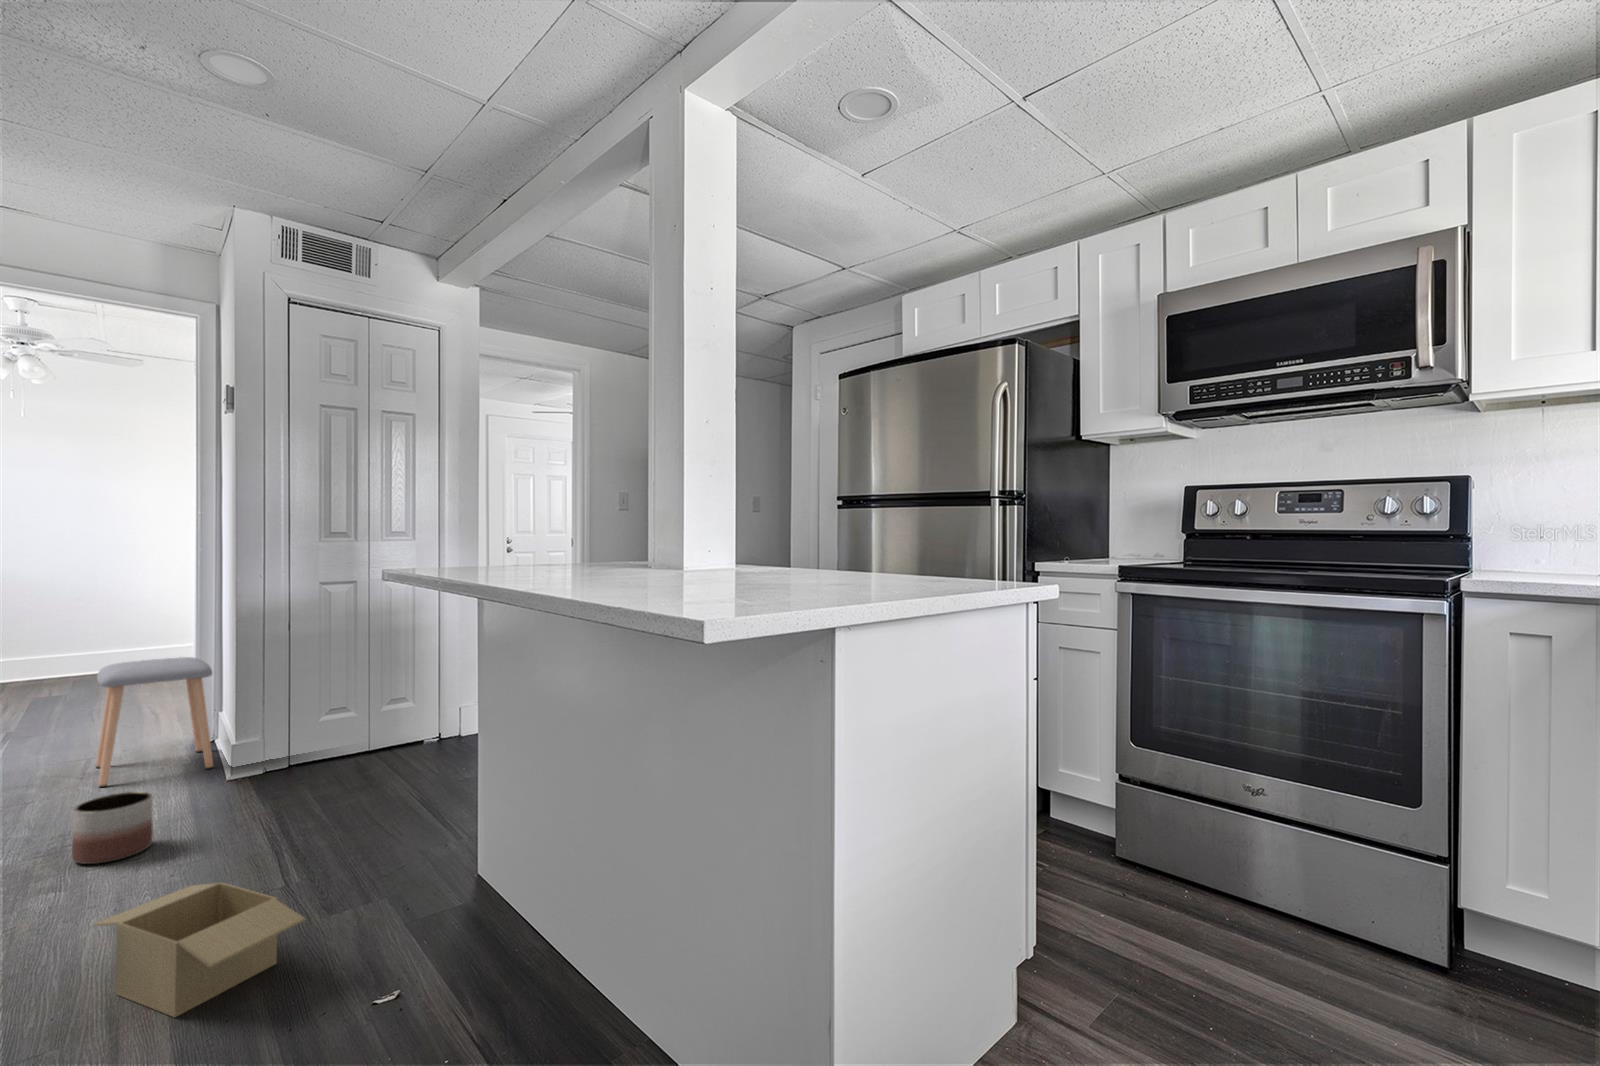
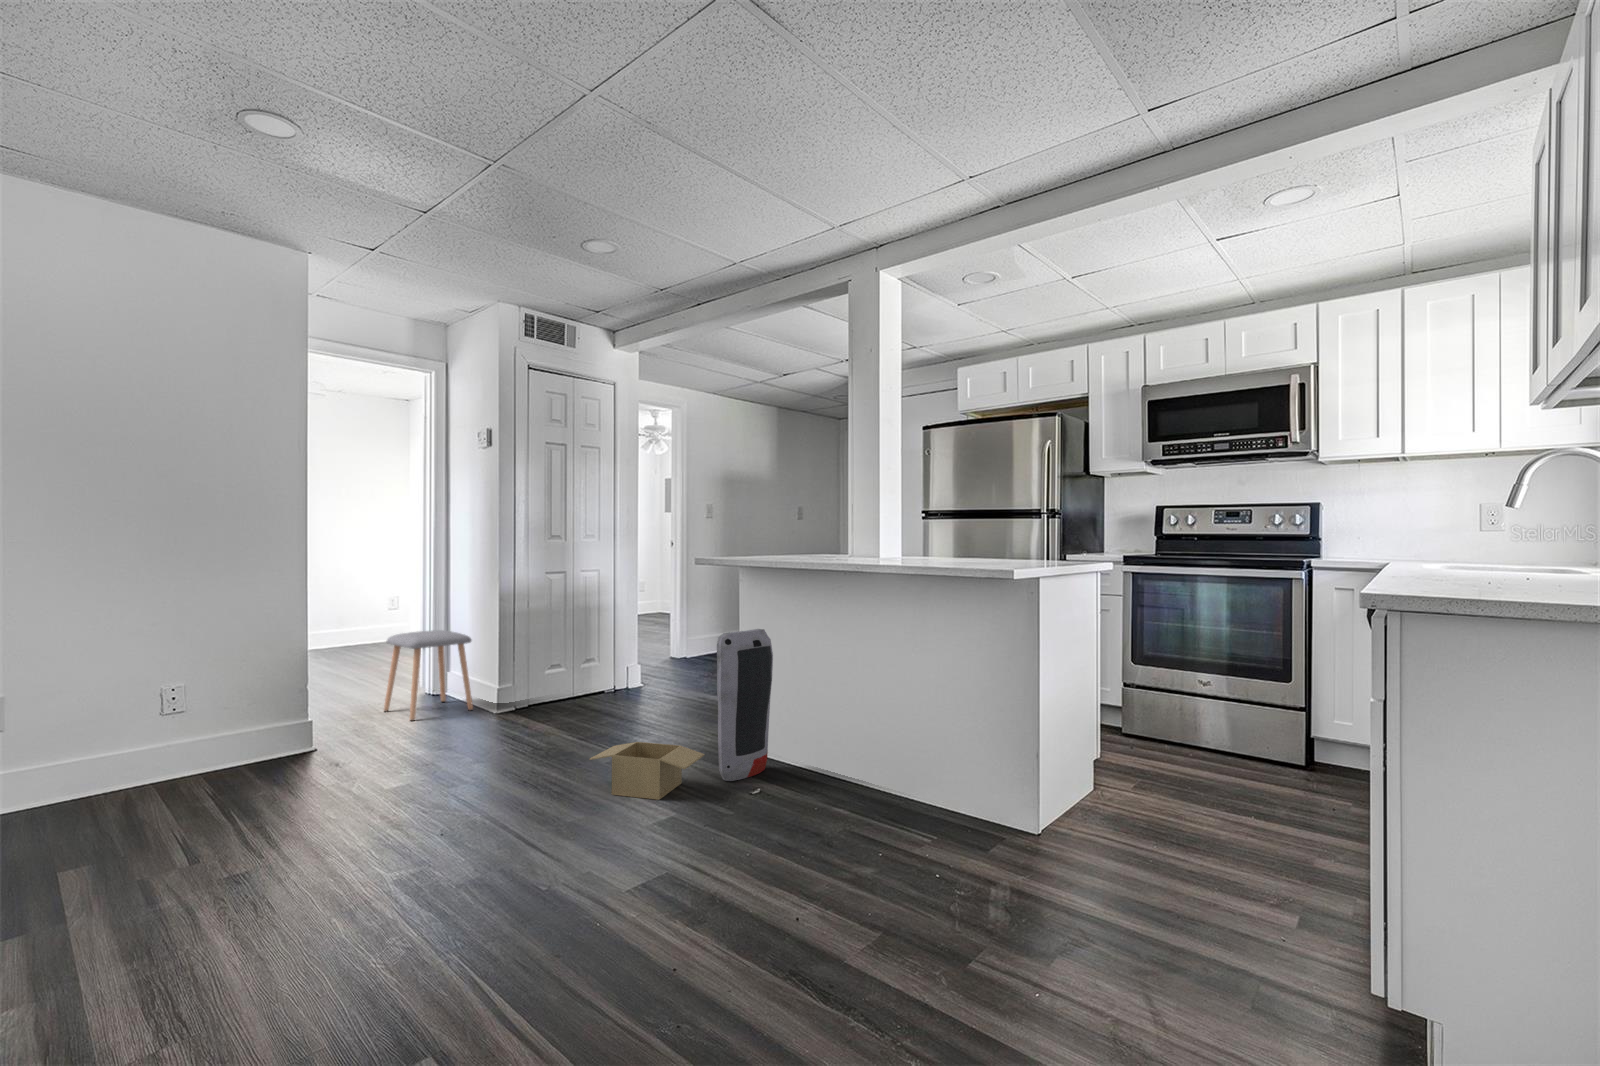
air purifier: none [342,687,479,961] -> present [717,629,773,781]
planter: present [72,792,153,864] -> none [472,710,513,753]

